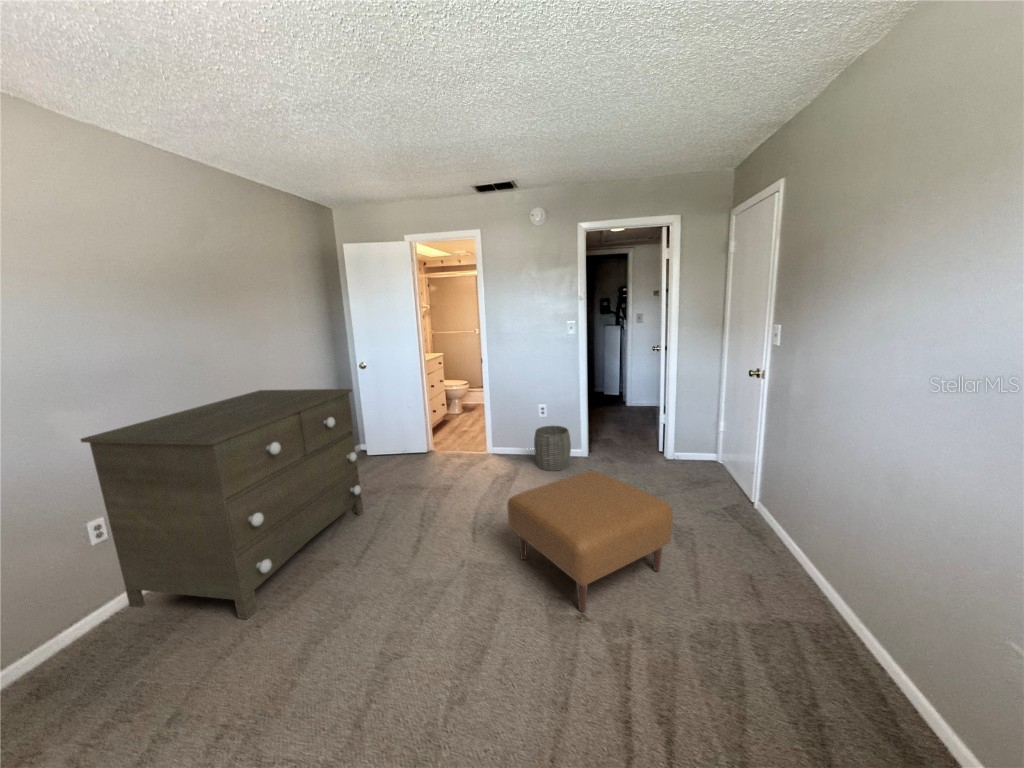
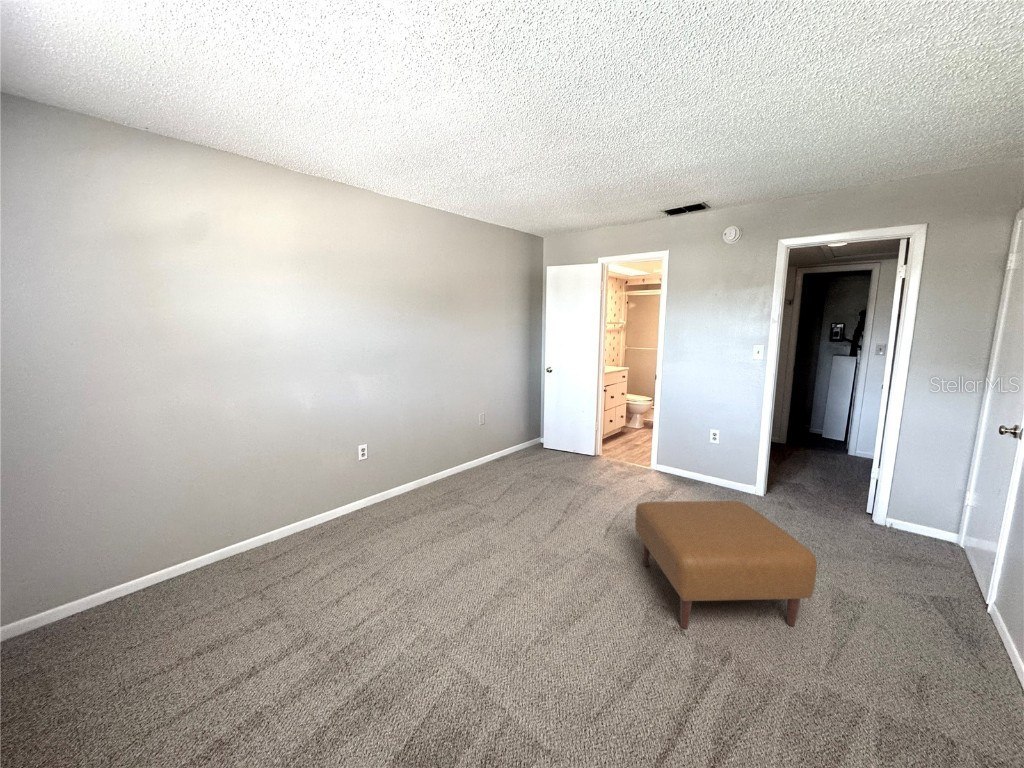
dresser: present [81,389,363,619] -> none [362,378,530,536]
woven basket: present [534,426,571,471] -> none [698,452,741,501]

